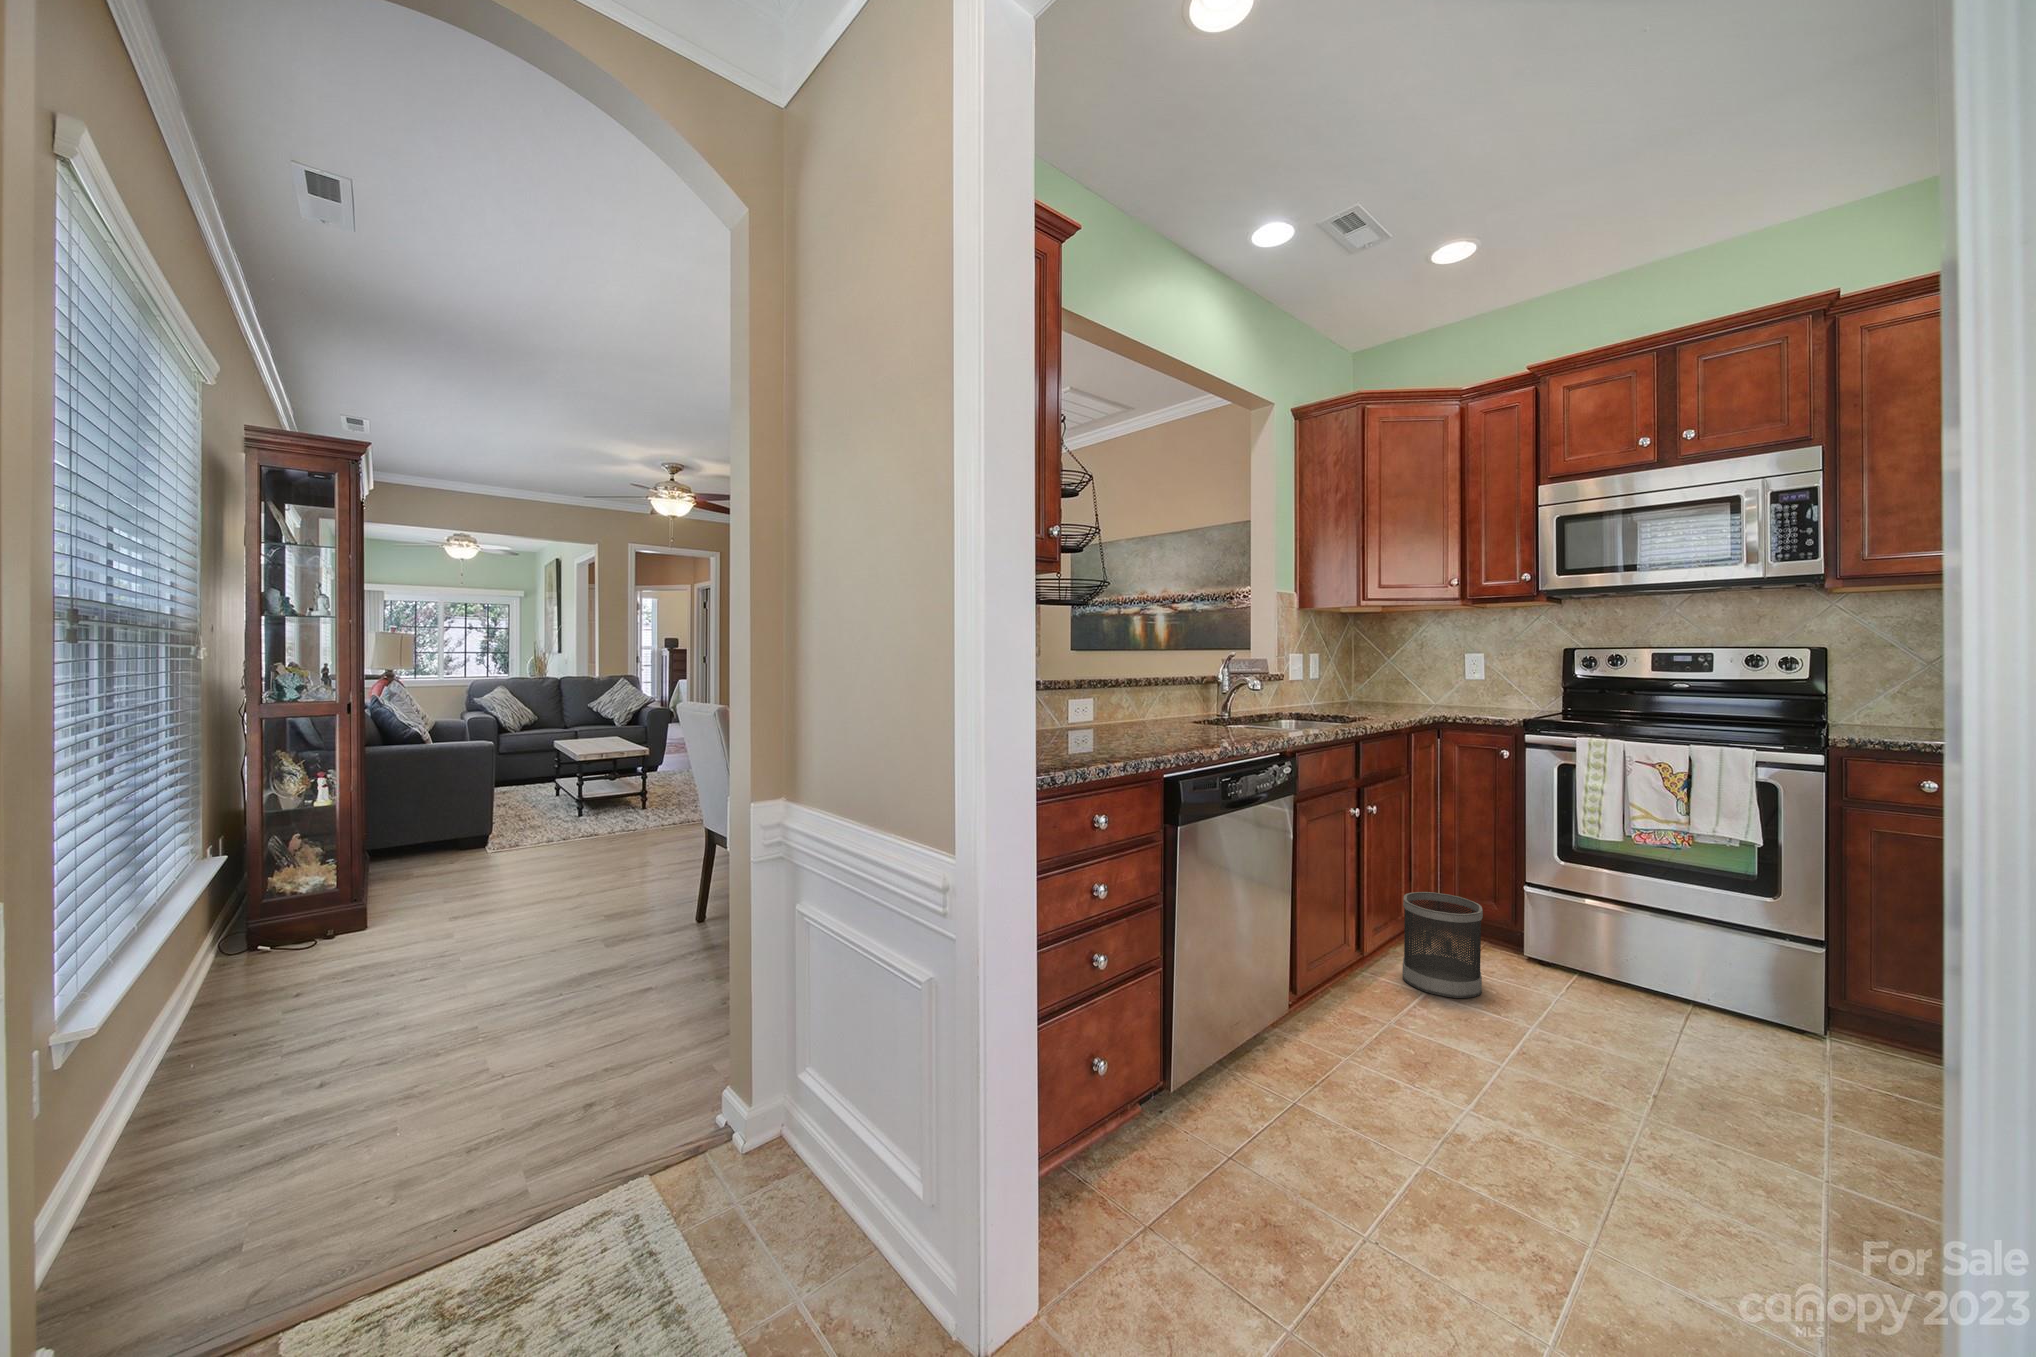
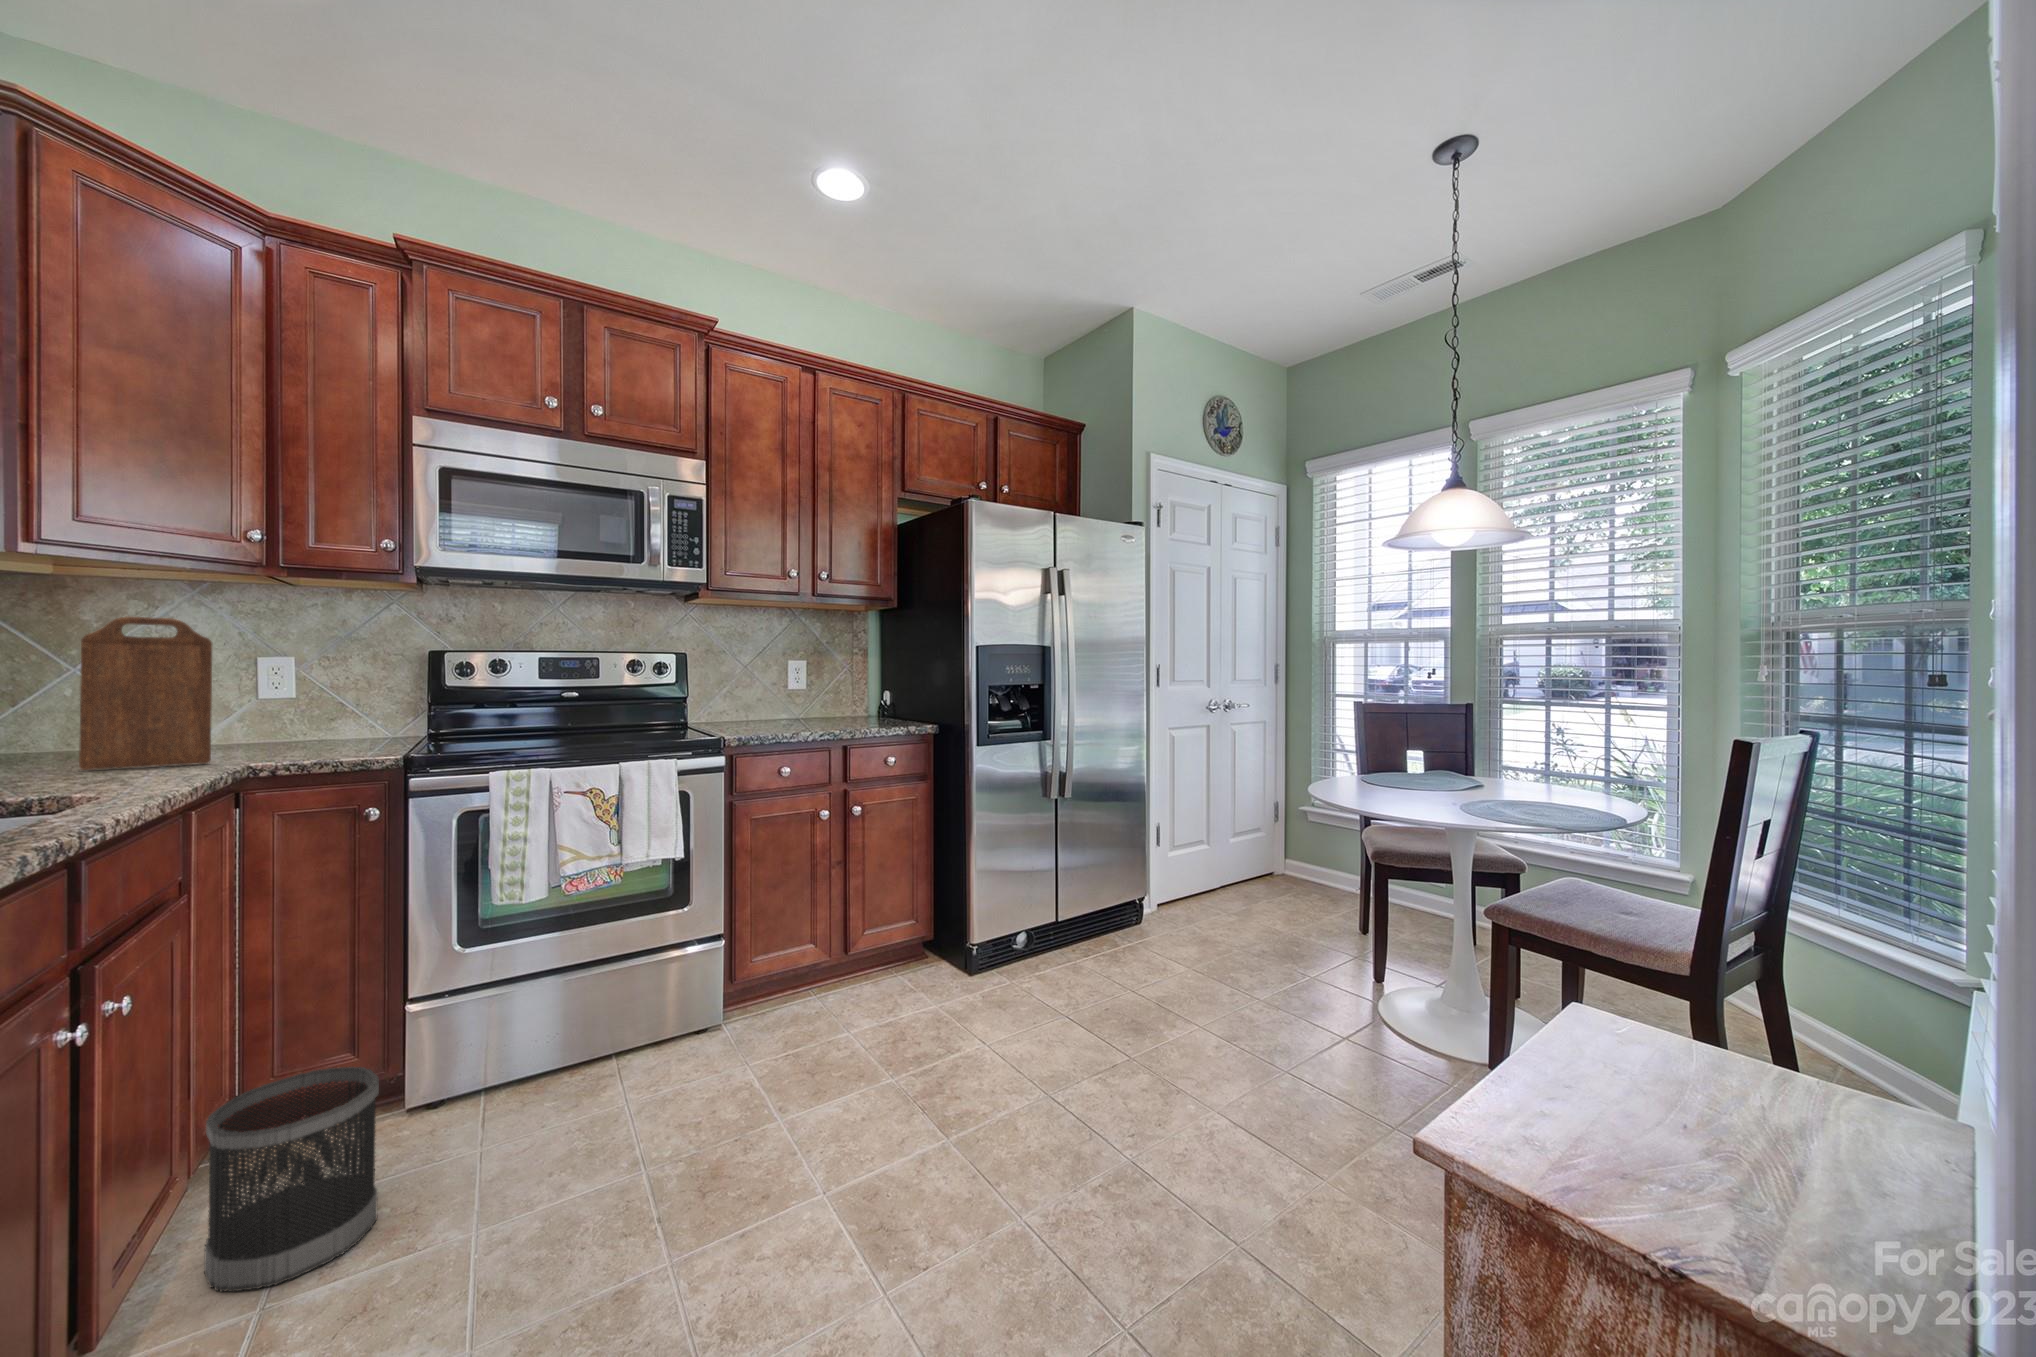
cutting board: none [1376,637,1428,716] -> present [79,617,212,770]

